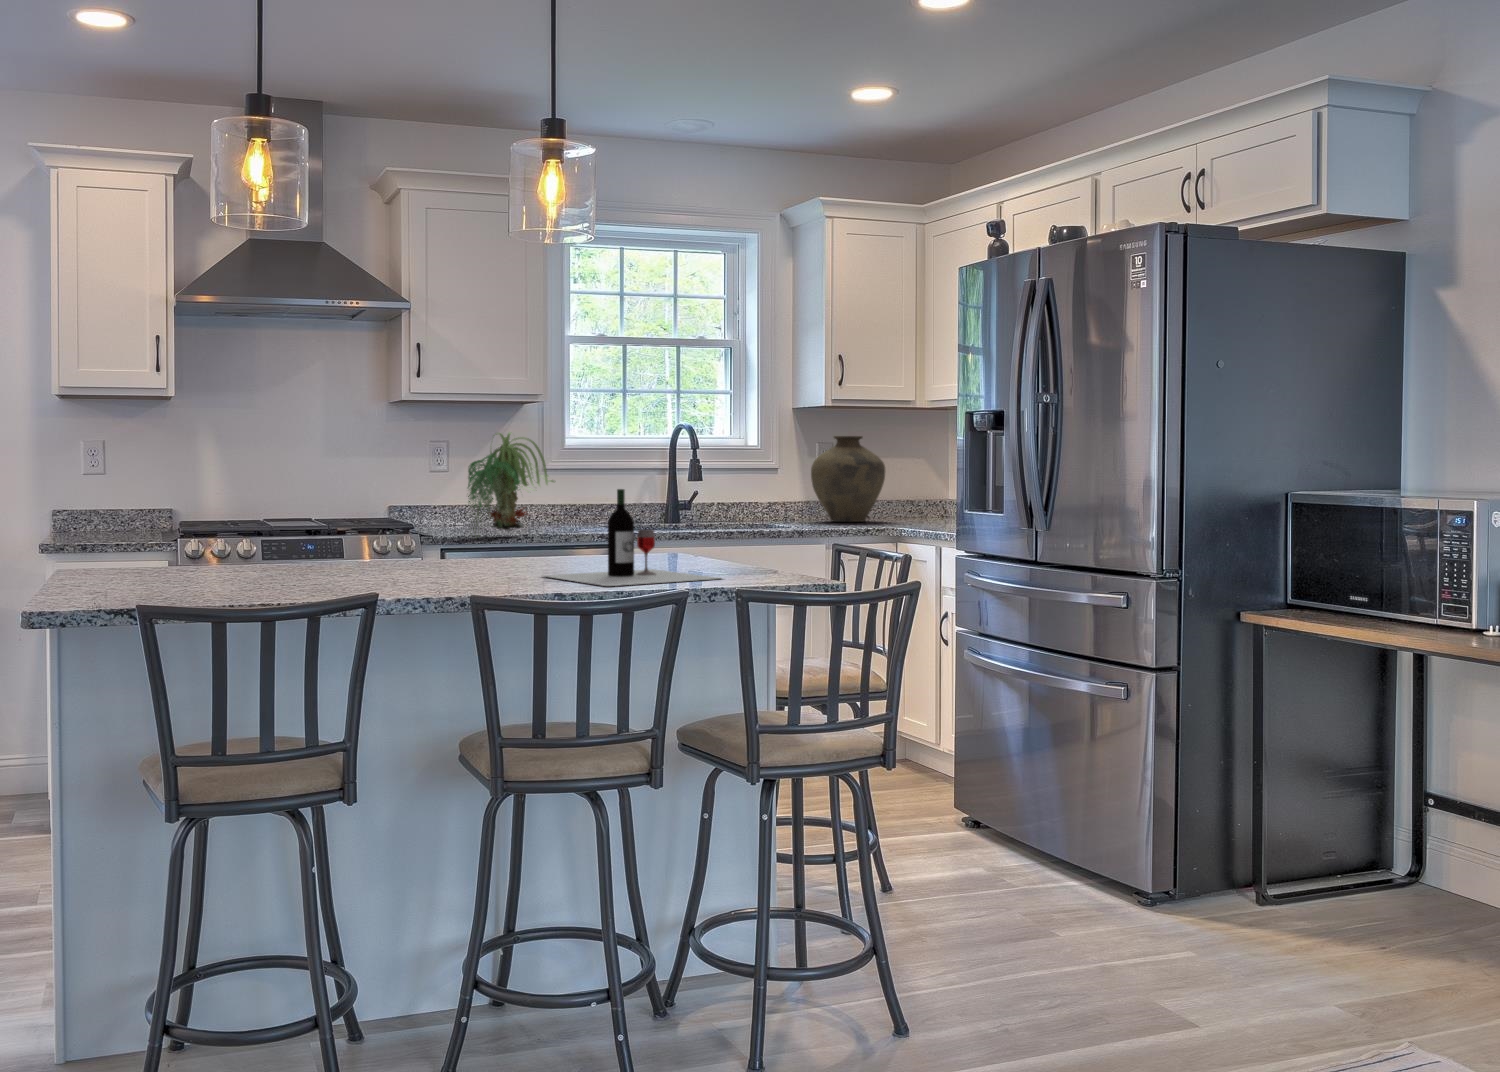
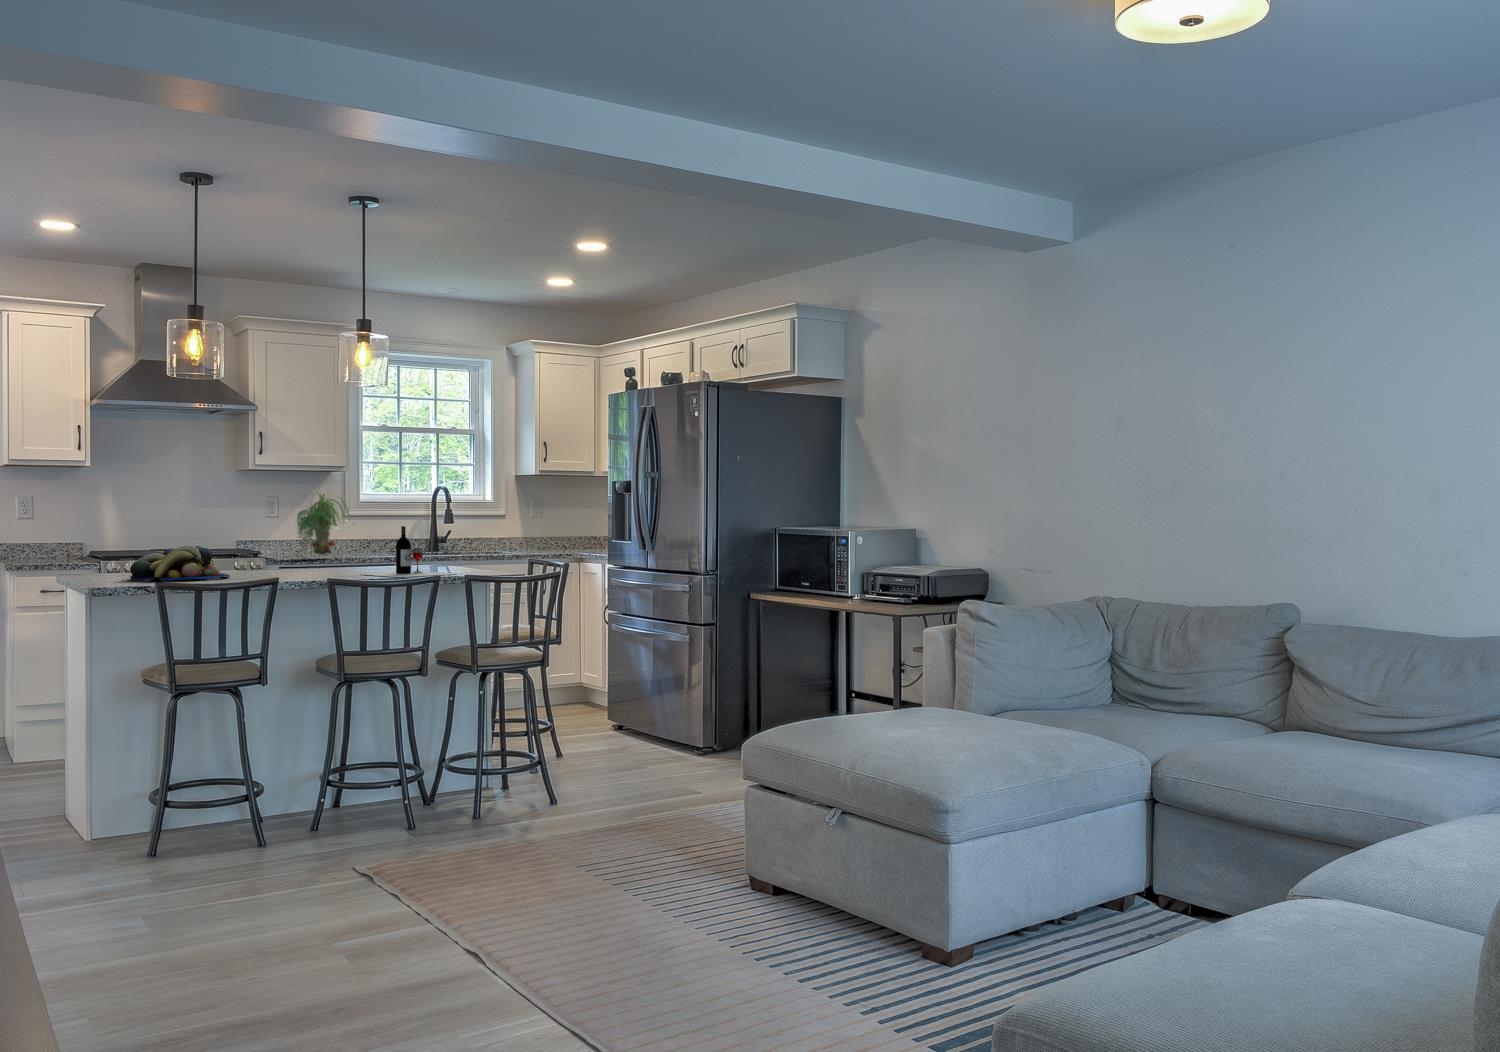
vase: present [811,436,885,522] -> none [527,494,576,550]
fruit bowl: none [138,523,318,591] -> present [130,545,230,581]

